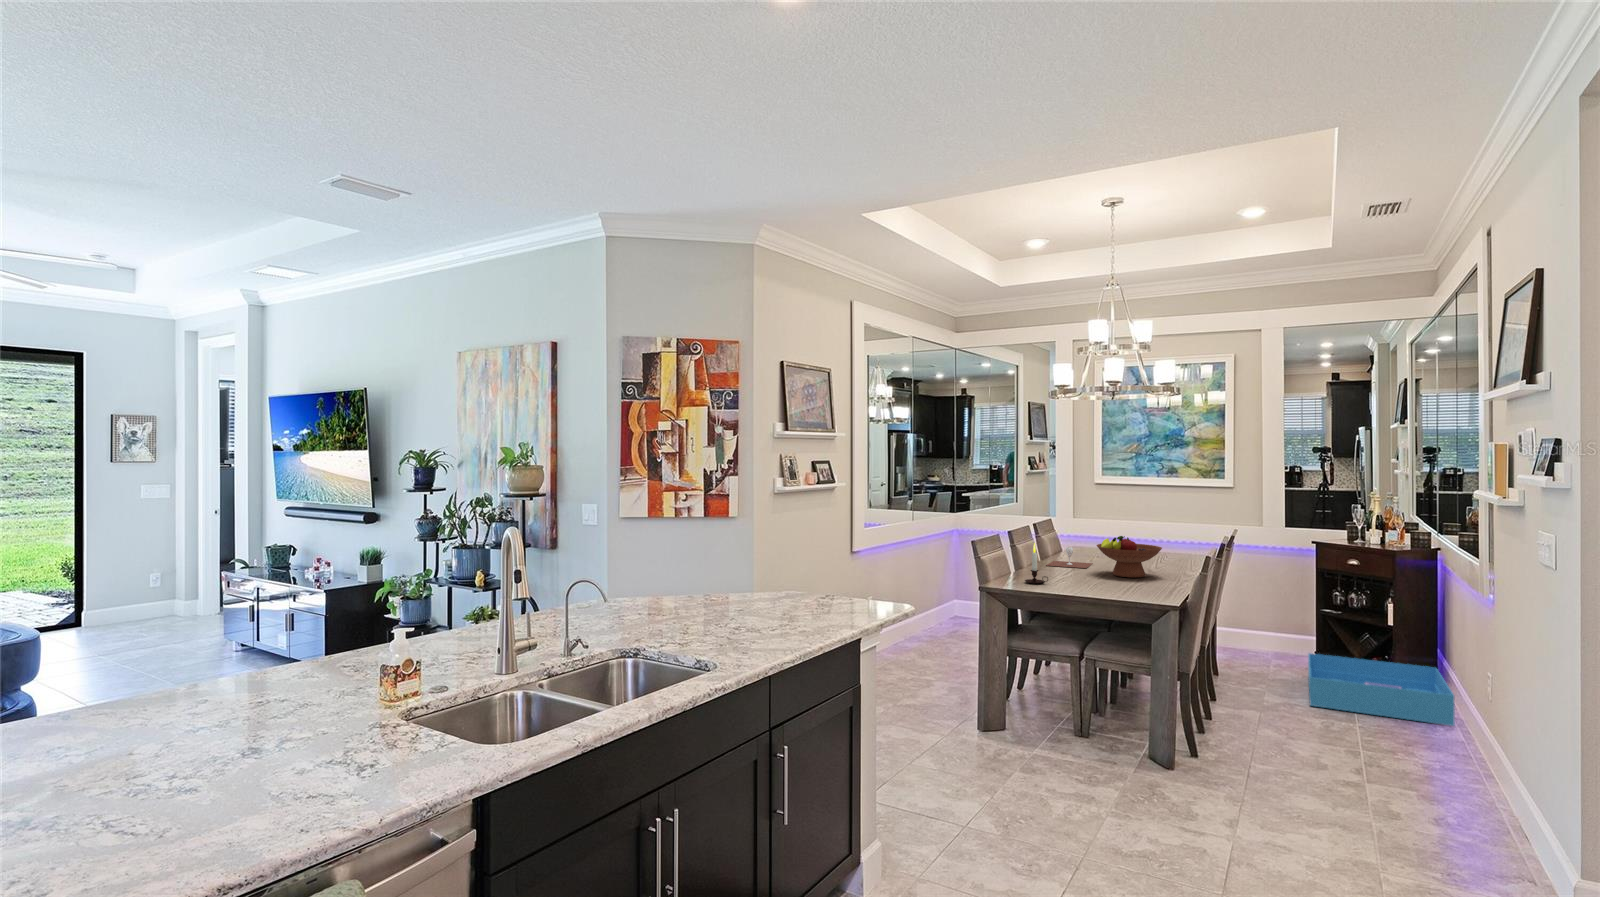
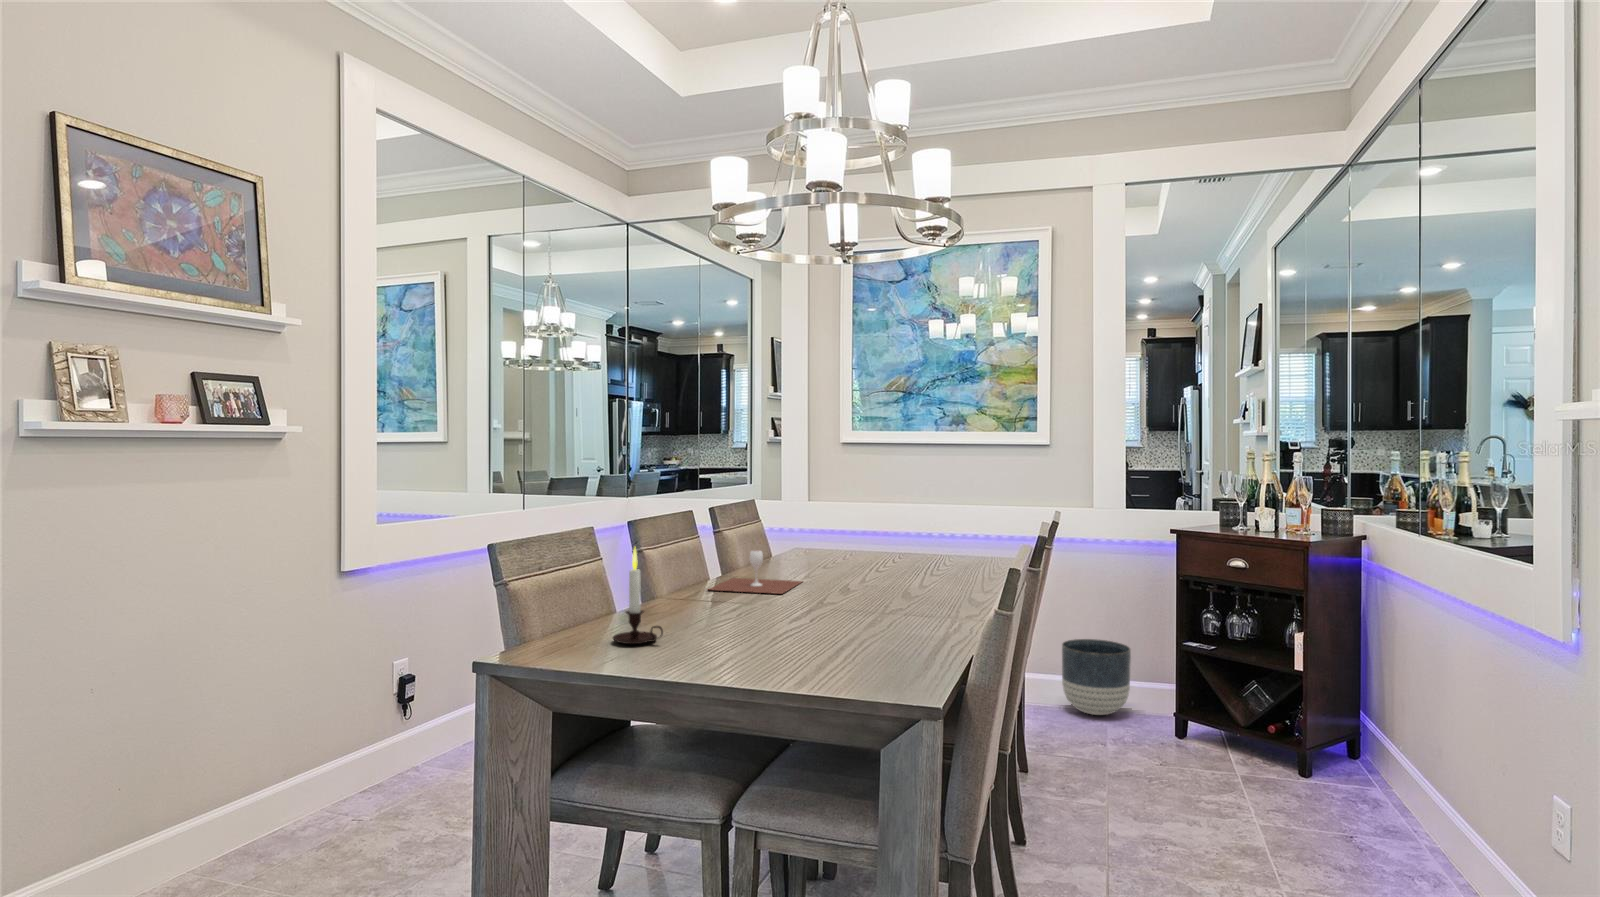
fruit bowl: present [1097,536,1162,578] -> none [793,526,924,615]
planter: none [1242,609,1288,654] -> present [1062,639,1131,715]
storage bin: present [1308,653,1455,726] -> none [1169,722,1441,874]

